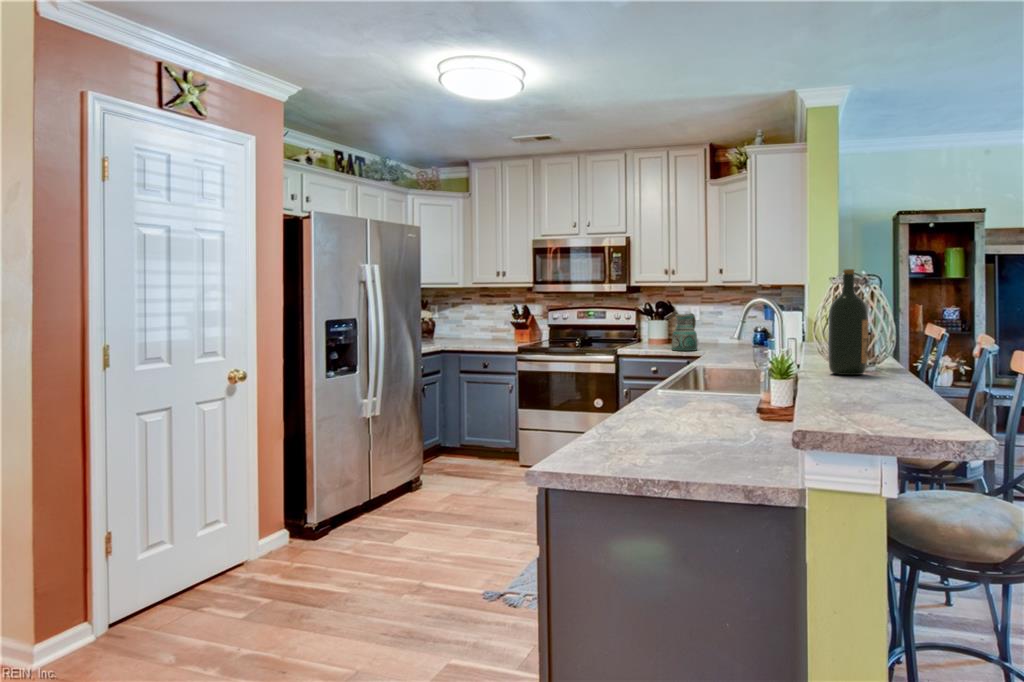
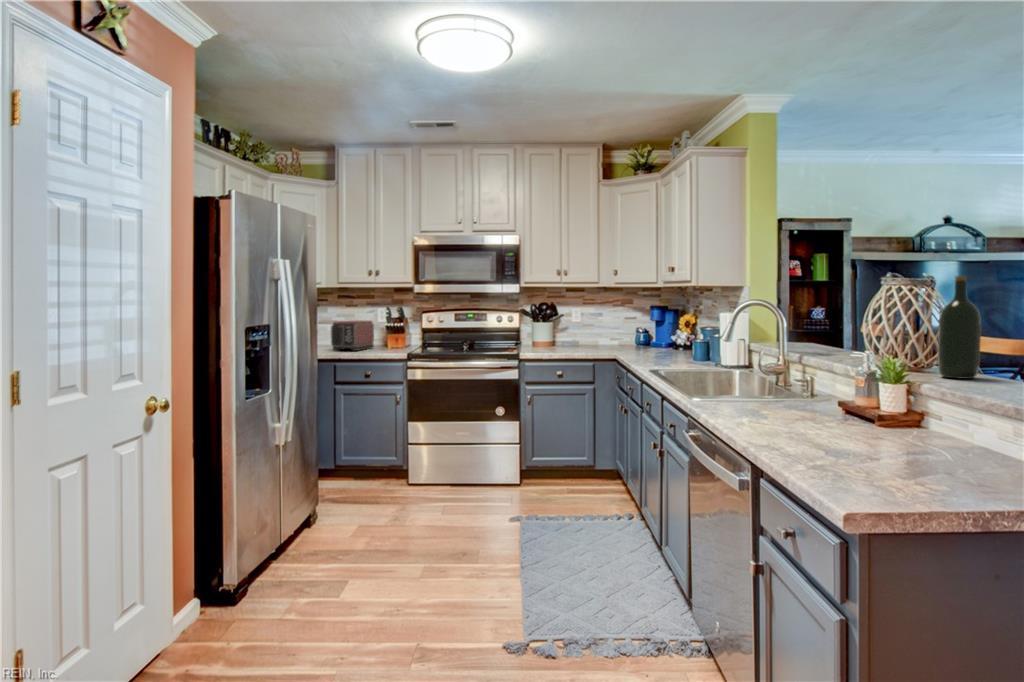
ceramic pitcher: present [672,313,697,351] -> none [570,316,595,353]
toaster: none [464,318,505,344] -> present [331,321,374,351]

